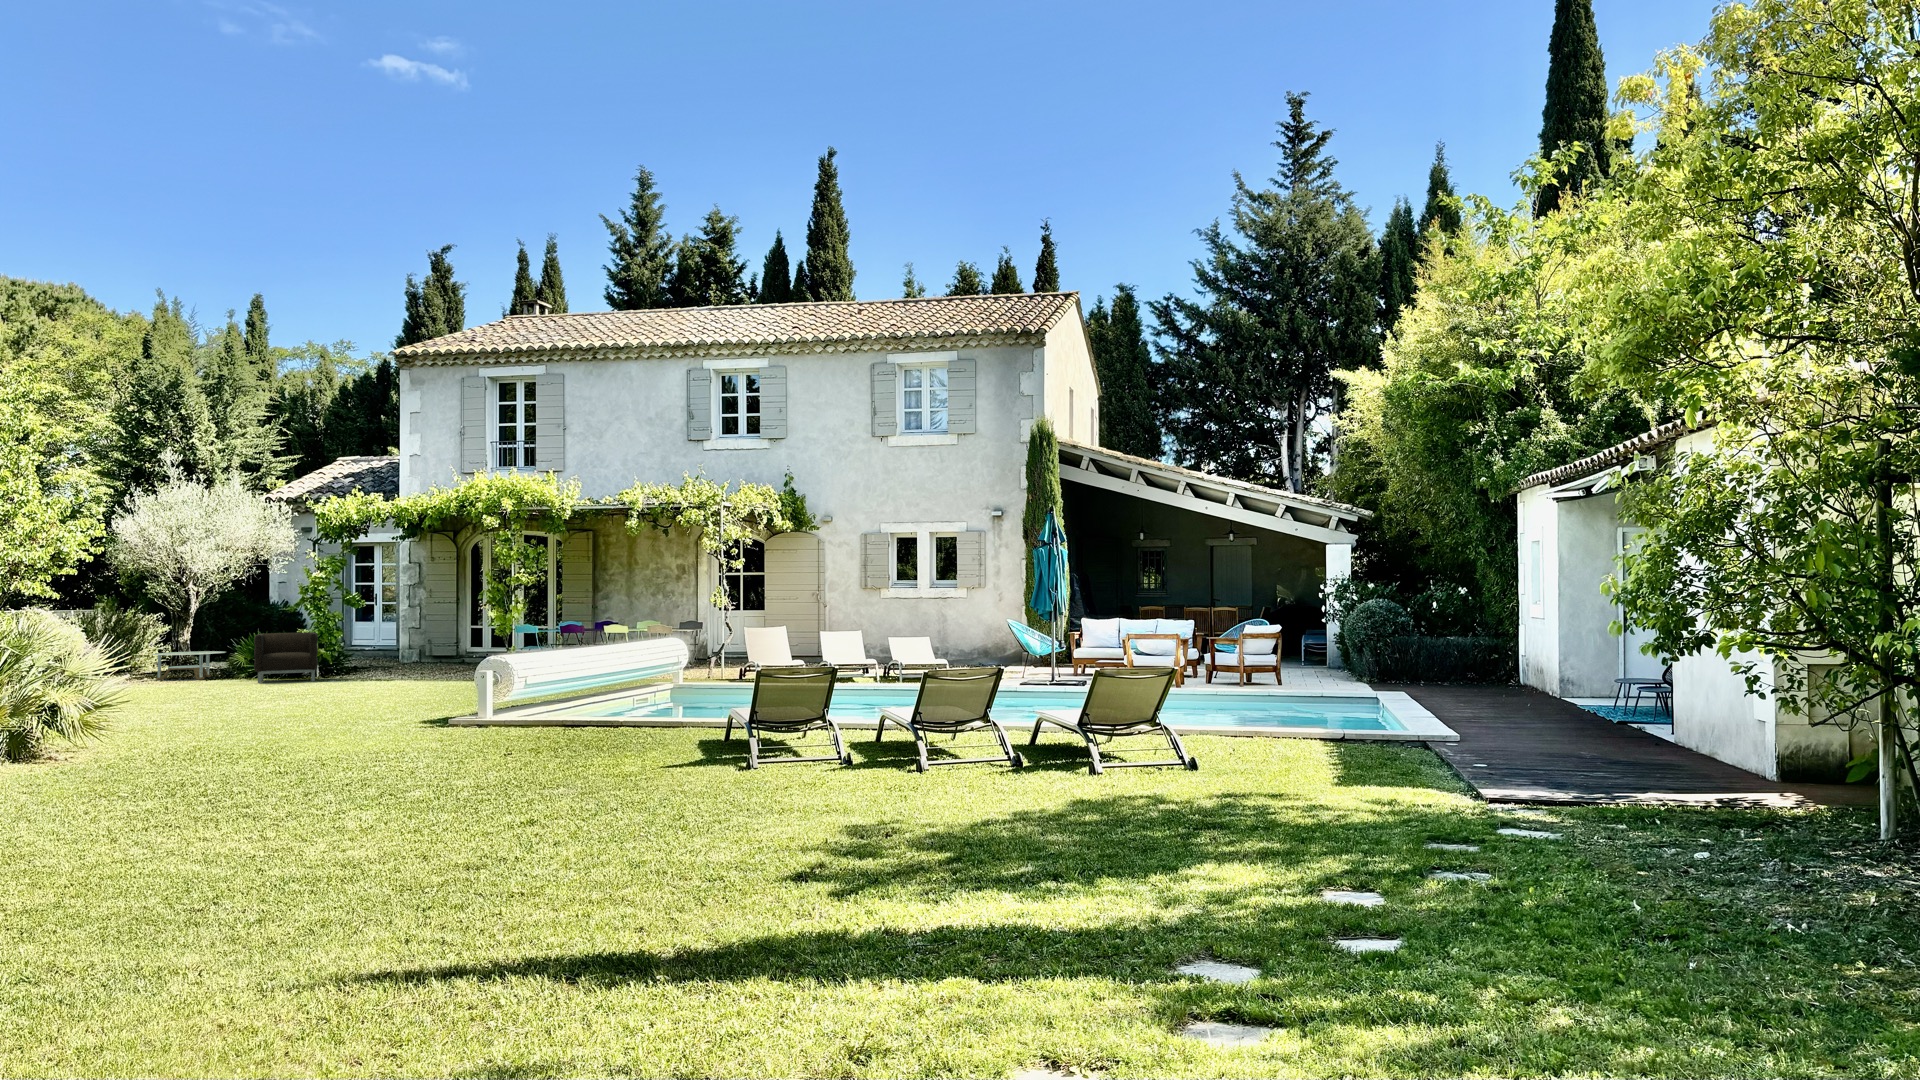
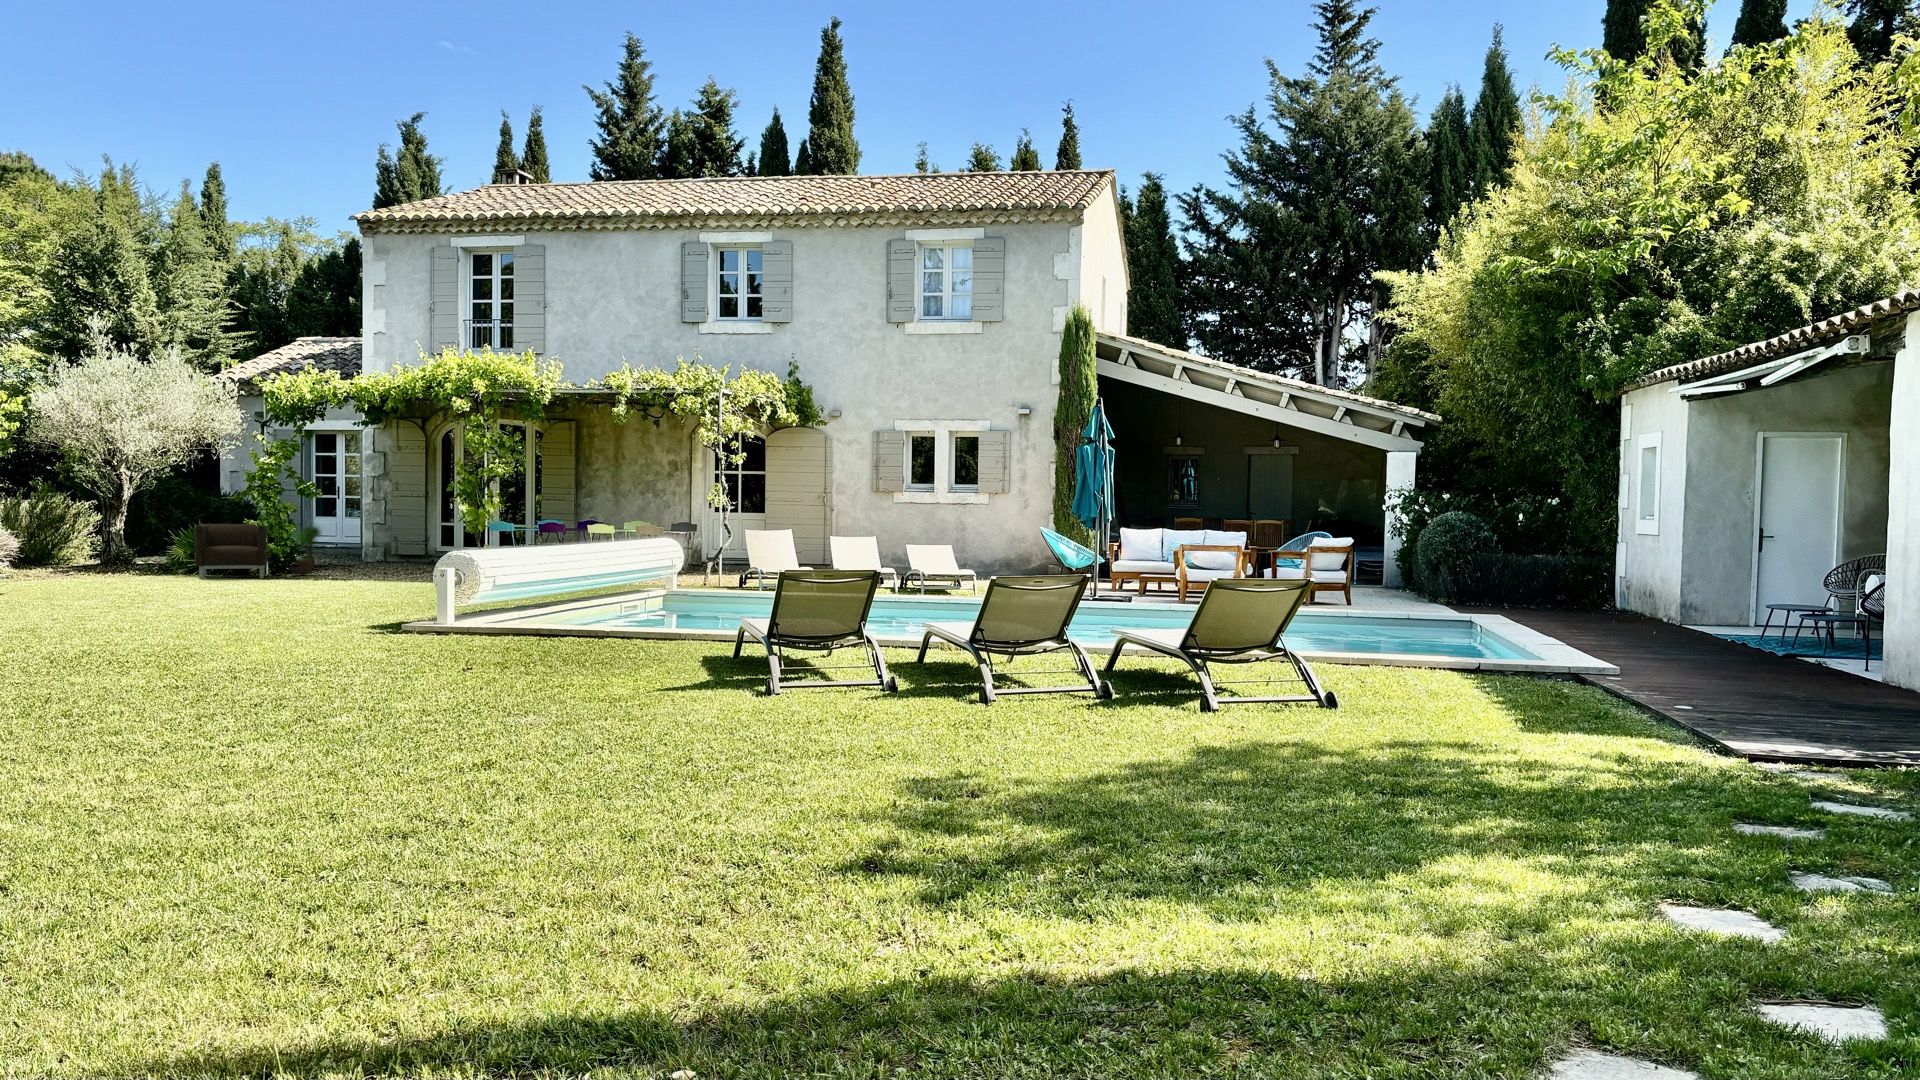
potted tree: none [336,627,367,678] -> present [289,526,321,576]
round table: present [153,651,225,680] -> none [82,543,165,574]

